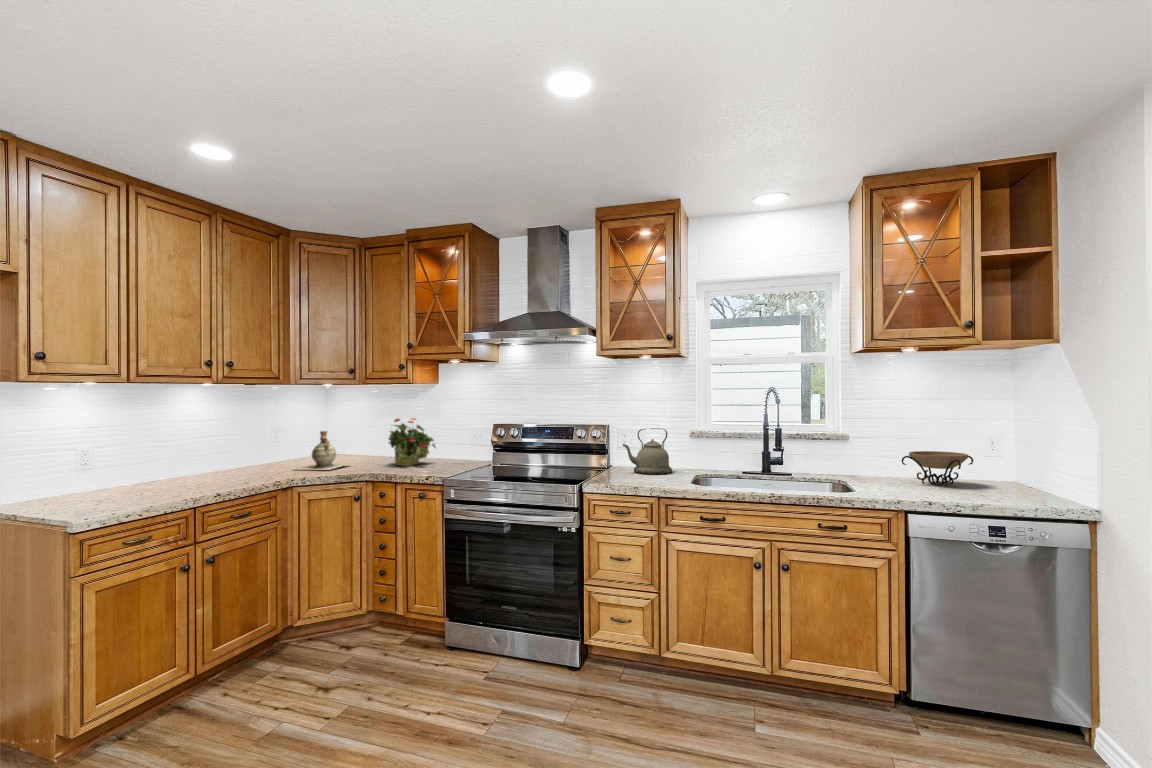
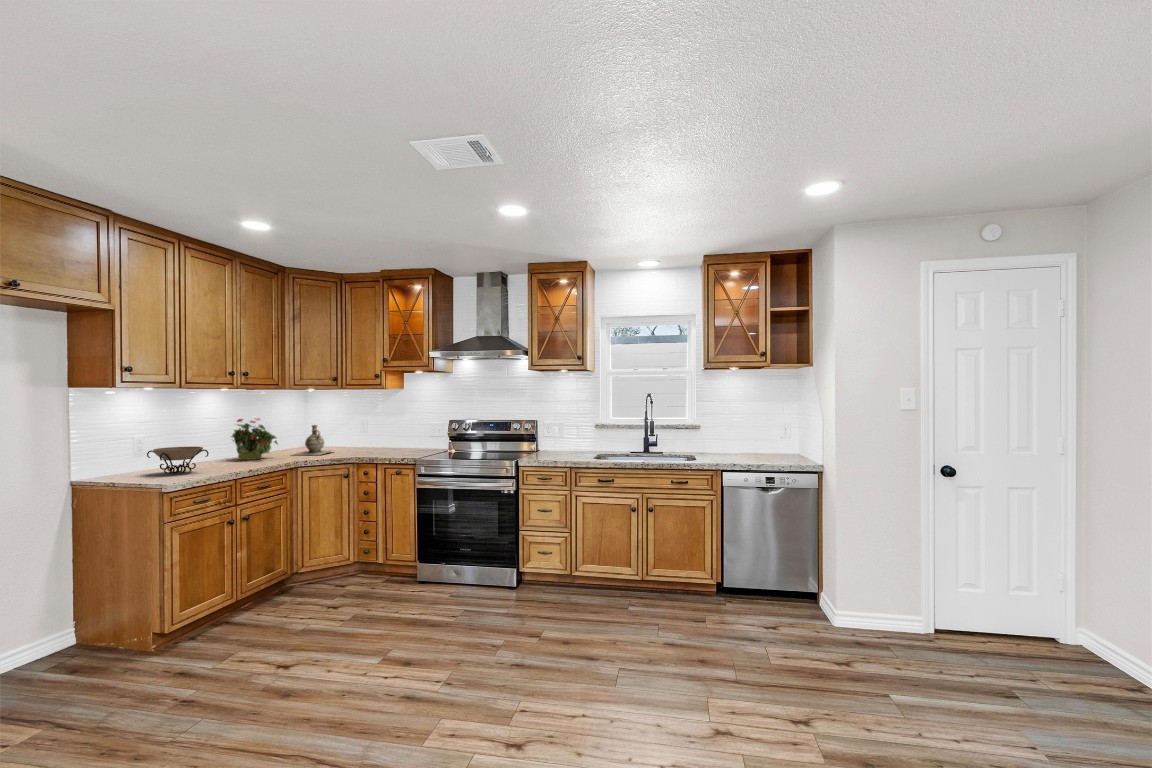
potted plant: present [389,418,436,466] -> present [231,418,278,460]
kettle: present [623,428,672,474] -> none [546,421,580,453]
decorative bowl: present [901,451,973,486] -> present [147,447,209,474]

